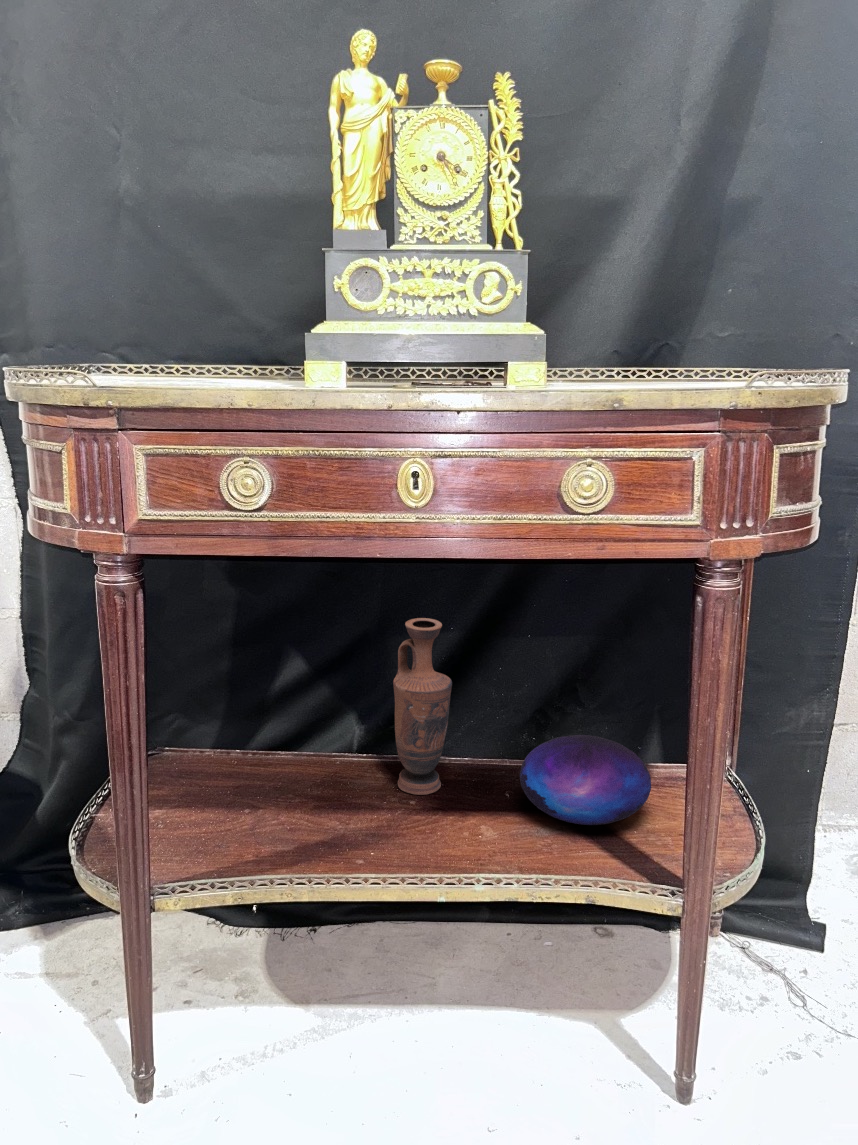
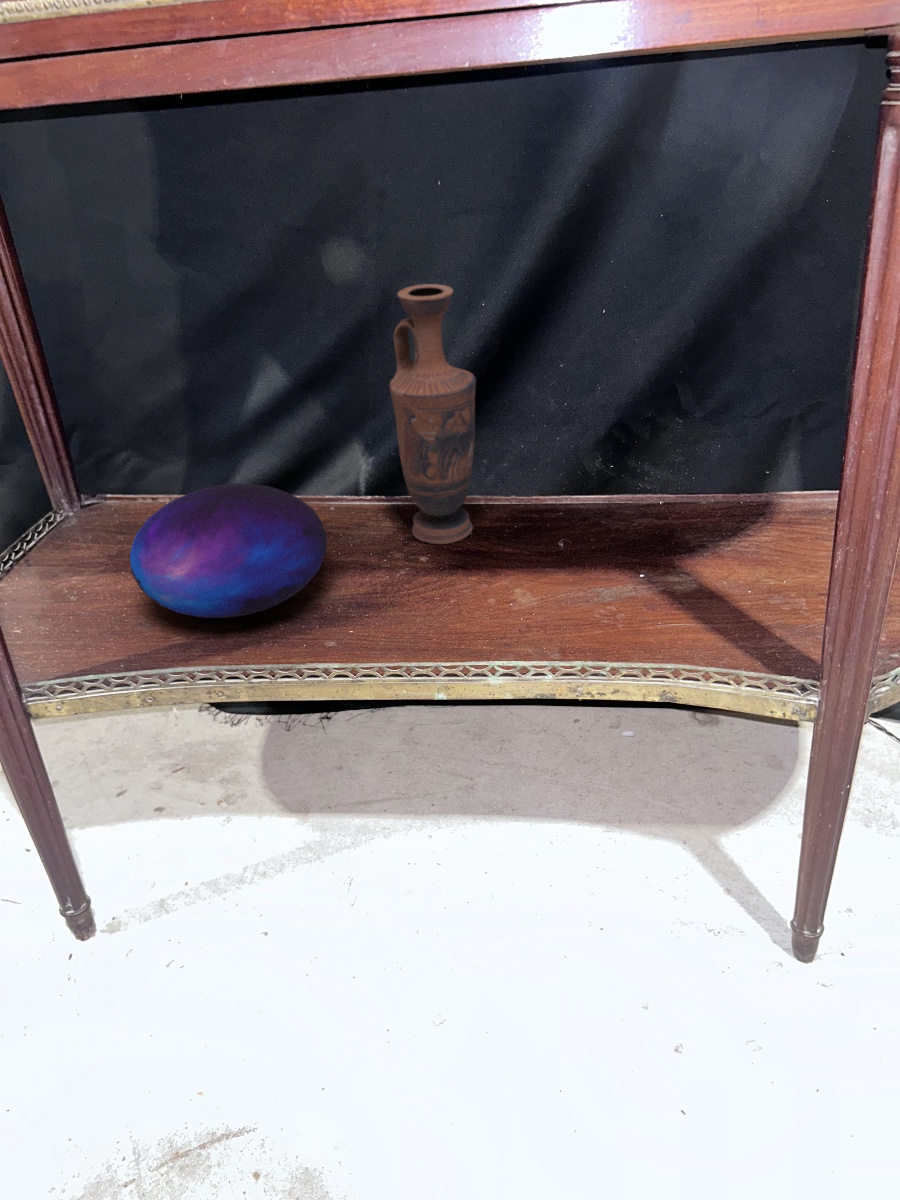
decorative orb: present [520,735,651,825] -> present [130,484,327,618]

